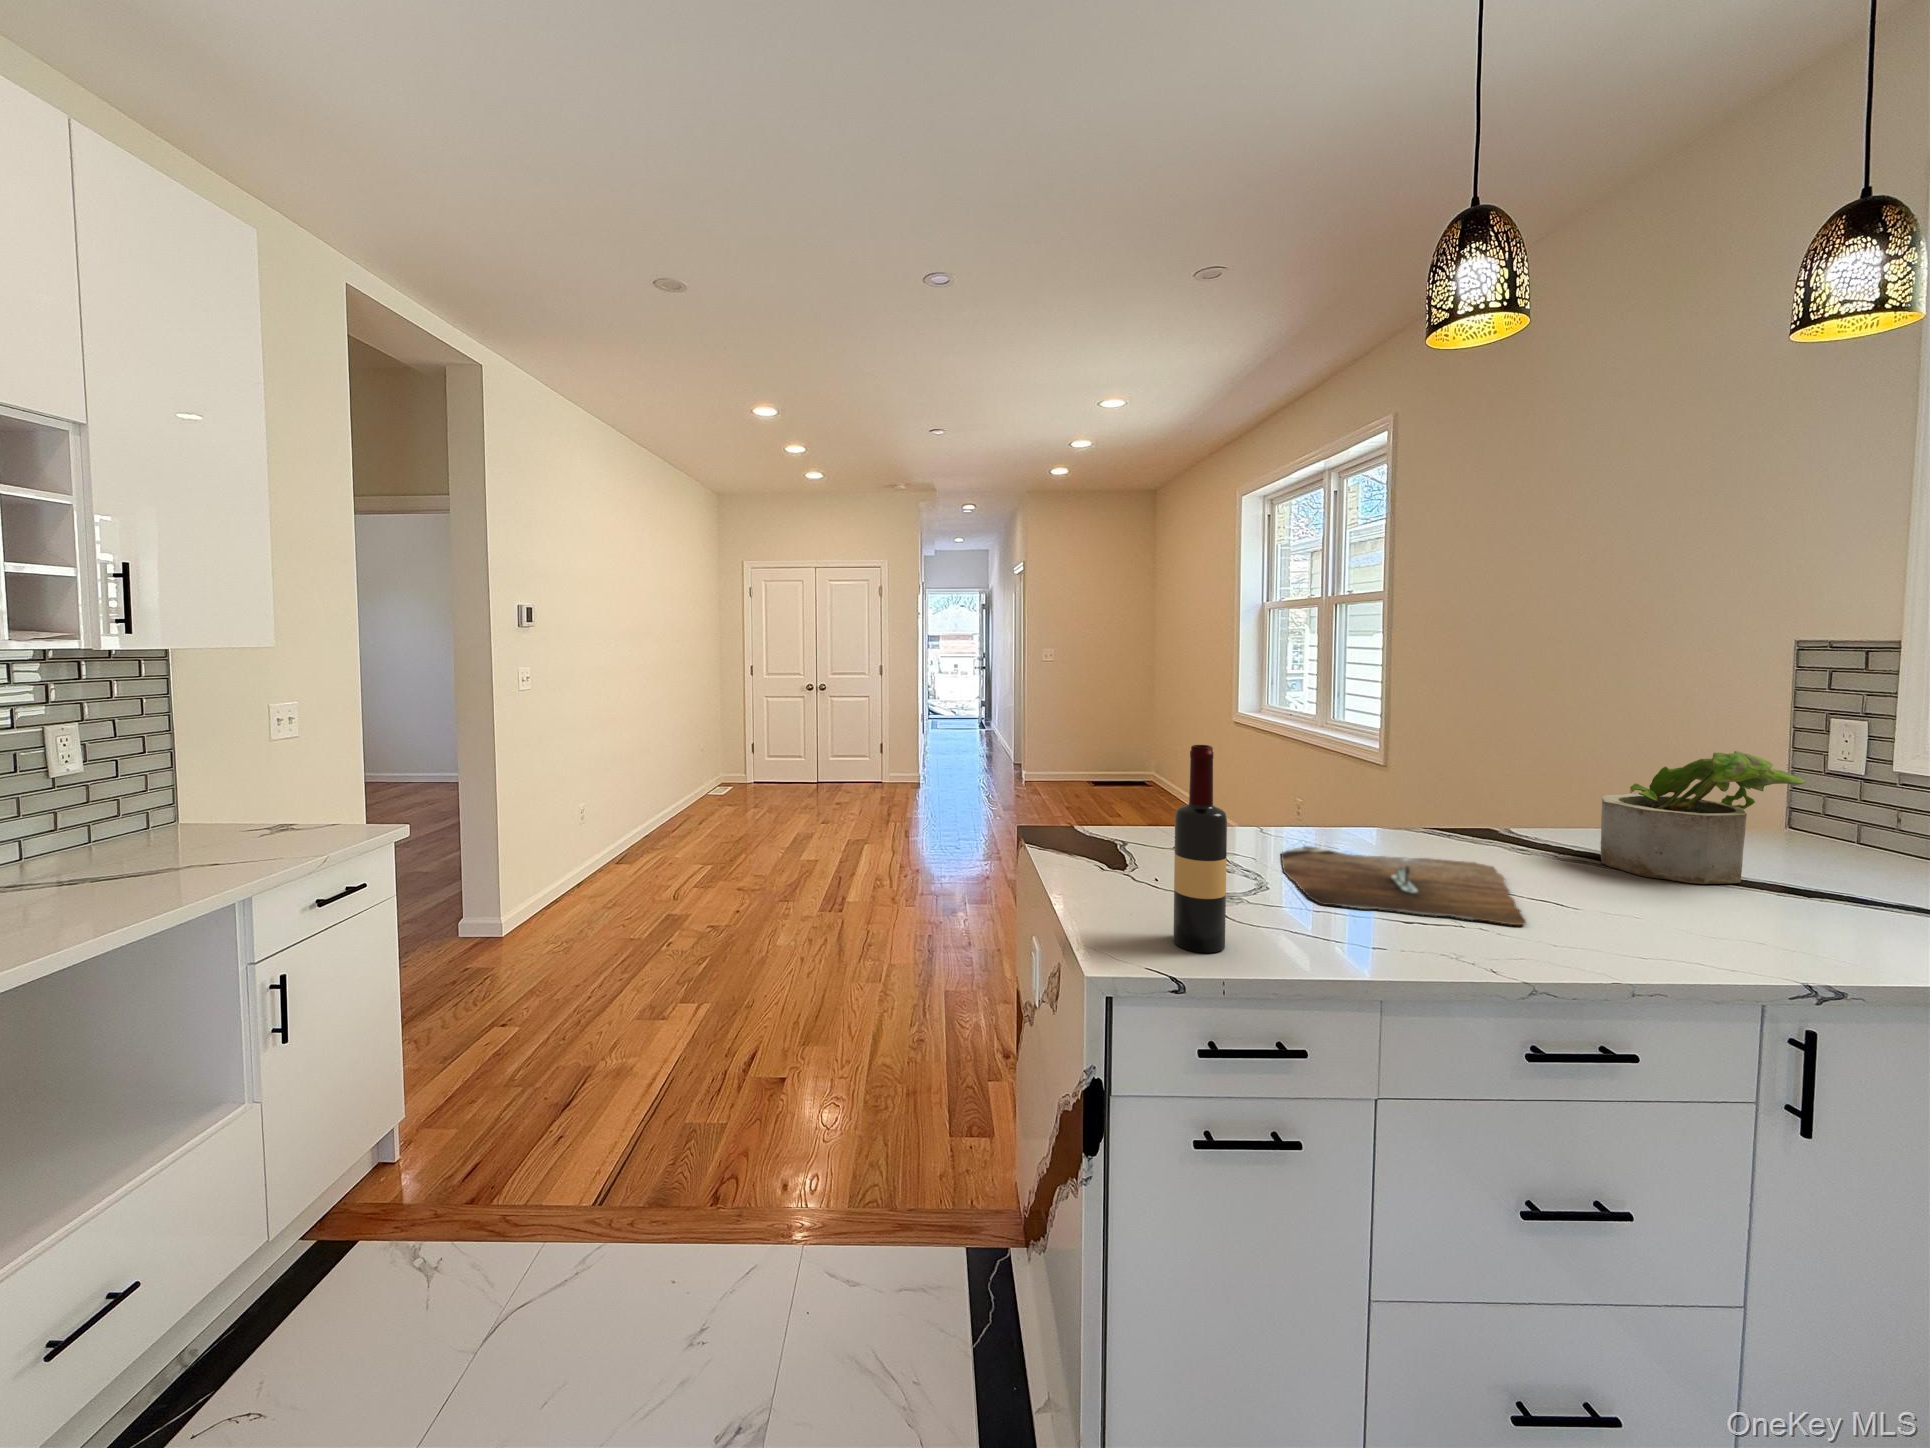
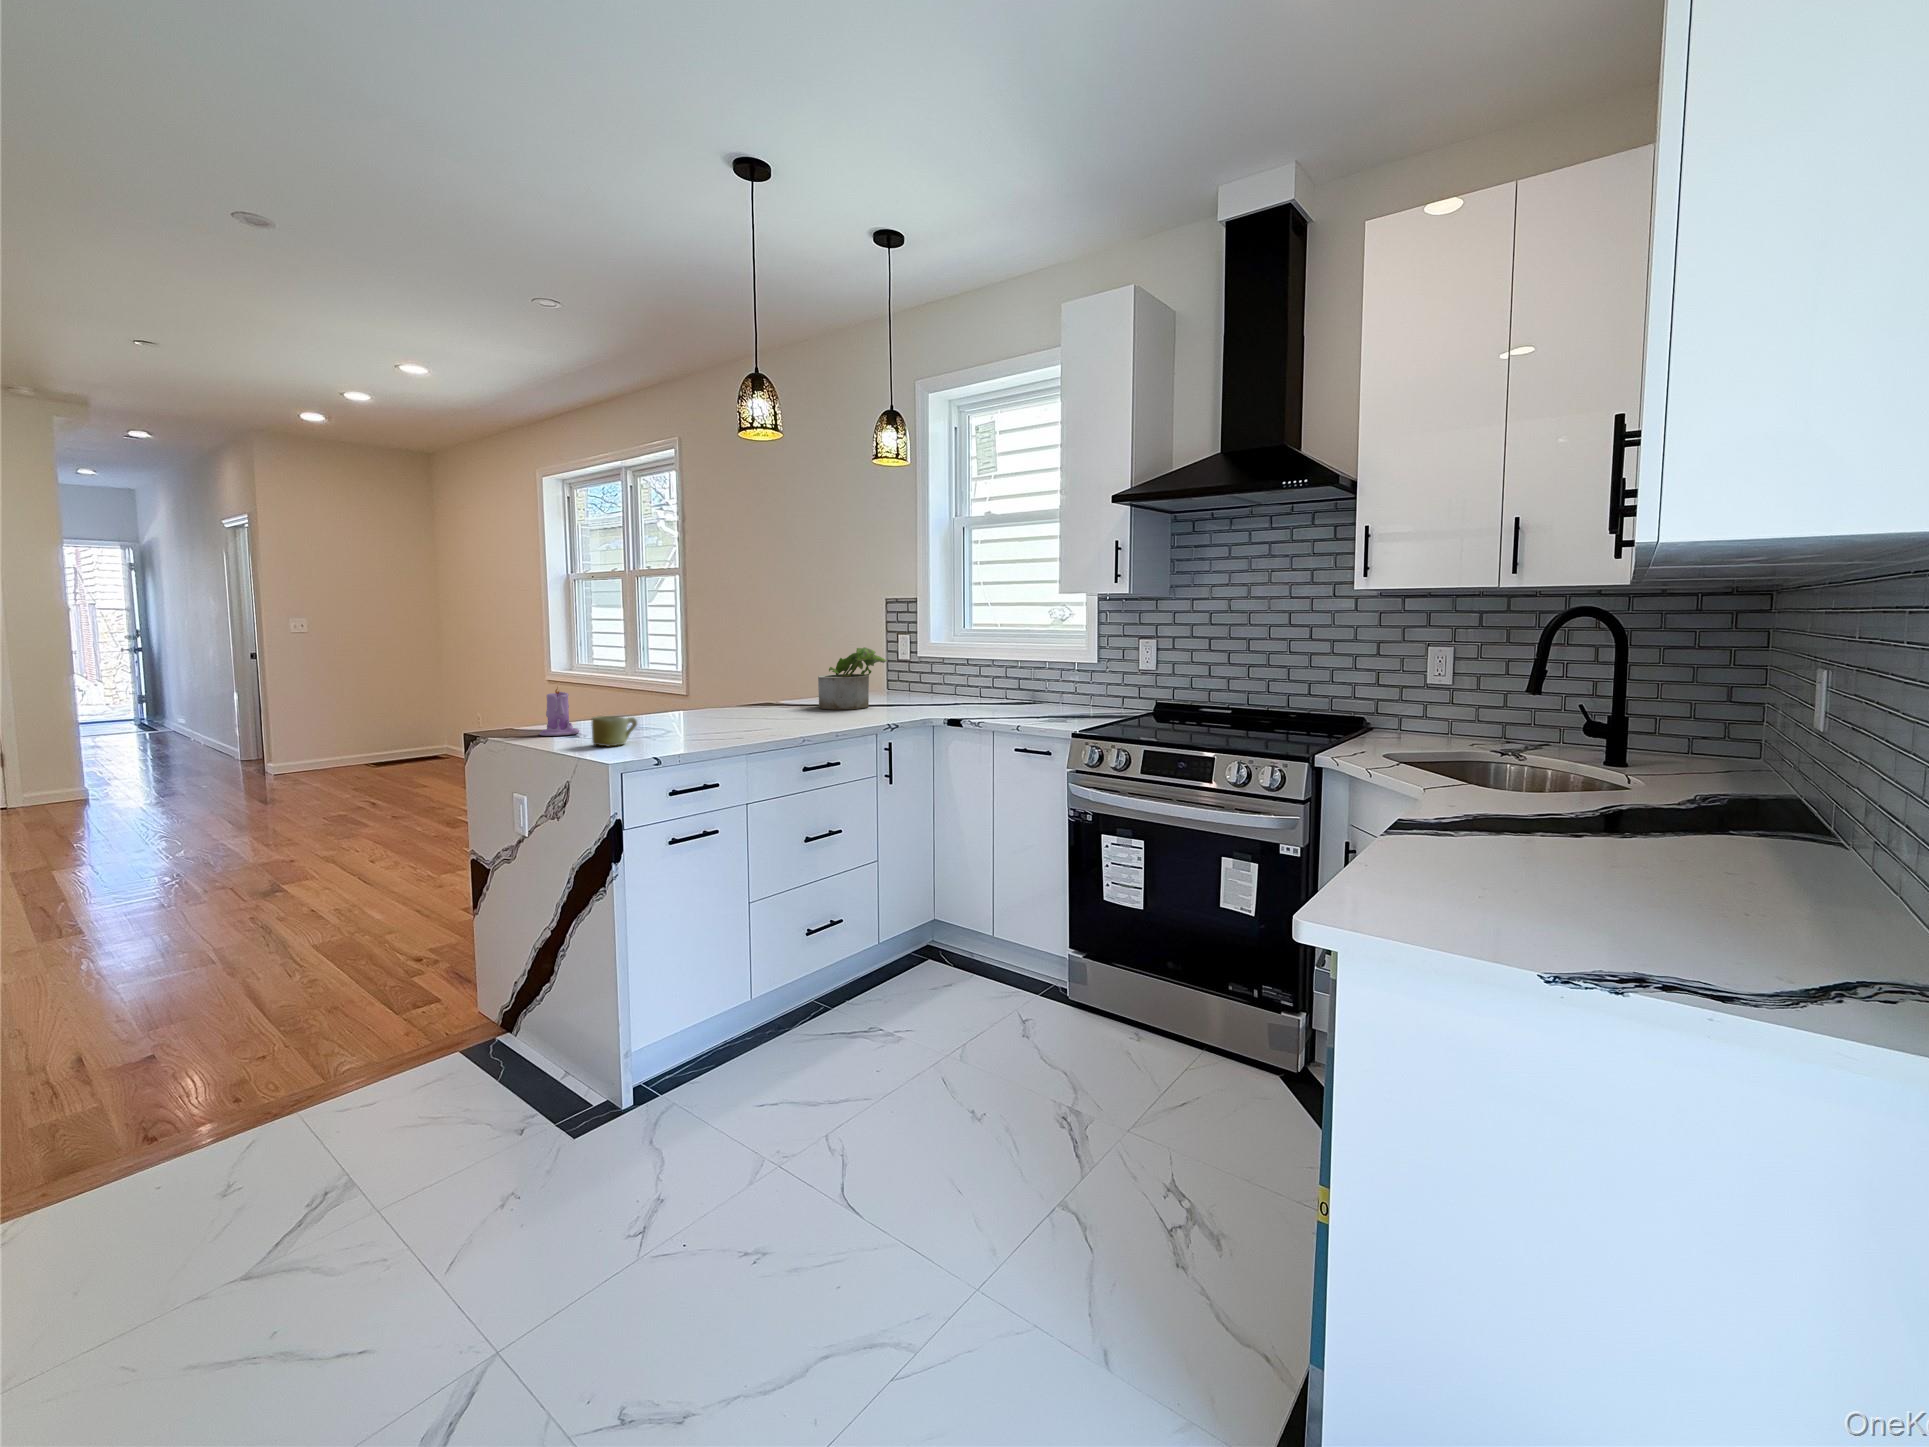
wine bottle: present [1173,745,1227,953] -> none [646,642,676,751]
candle: none [1076,781,1129,857] -> present [539,687,579,736]
cutting board: present [1281,846,1526,925] -> none [672,711,797,733]
mug: none [1107,850,1181,910] -> present [592,716,637,746]

